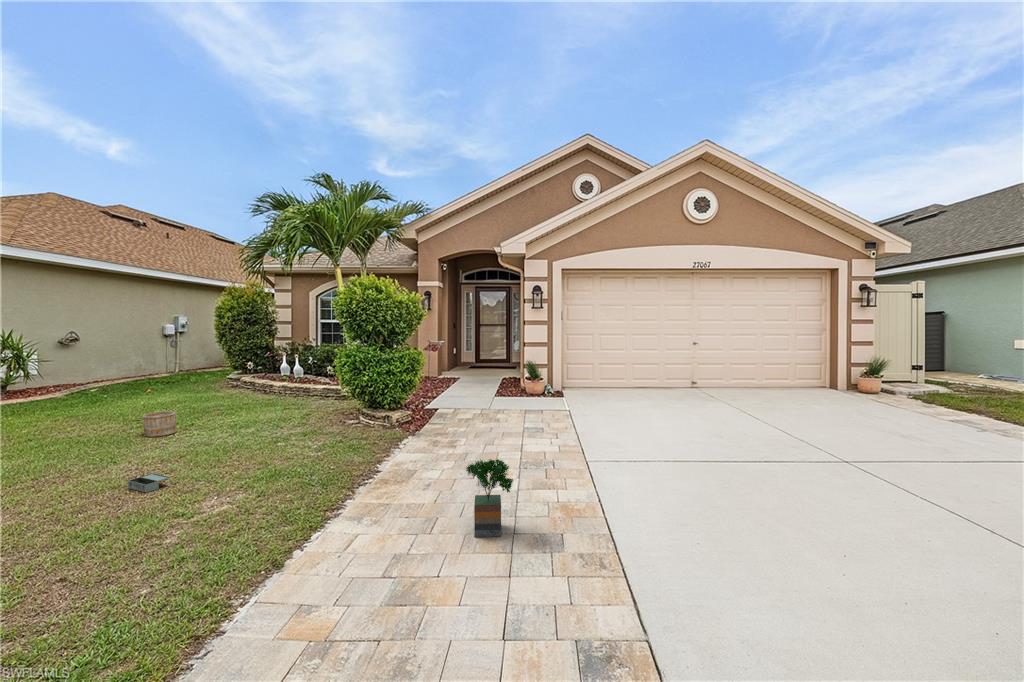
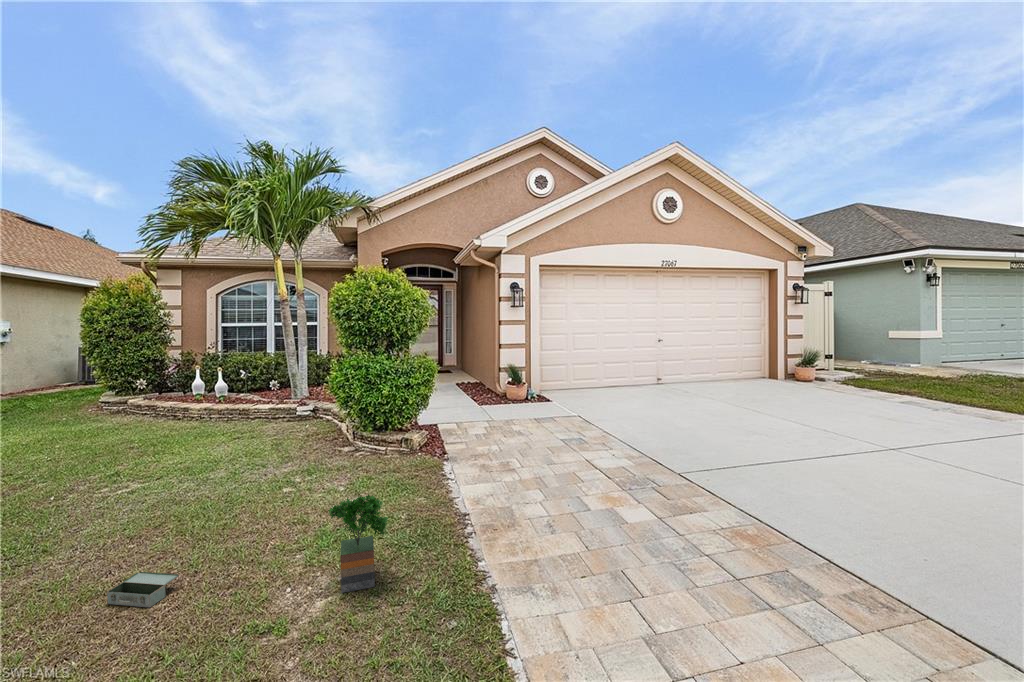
wooden bucket: present [142,411,176,437] -> none [43,462,98,504]
potted tree: present [466,459,513,537] -> present [328,494,388,593]

